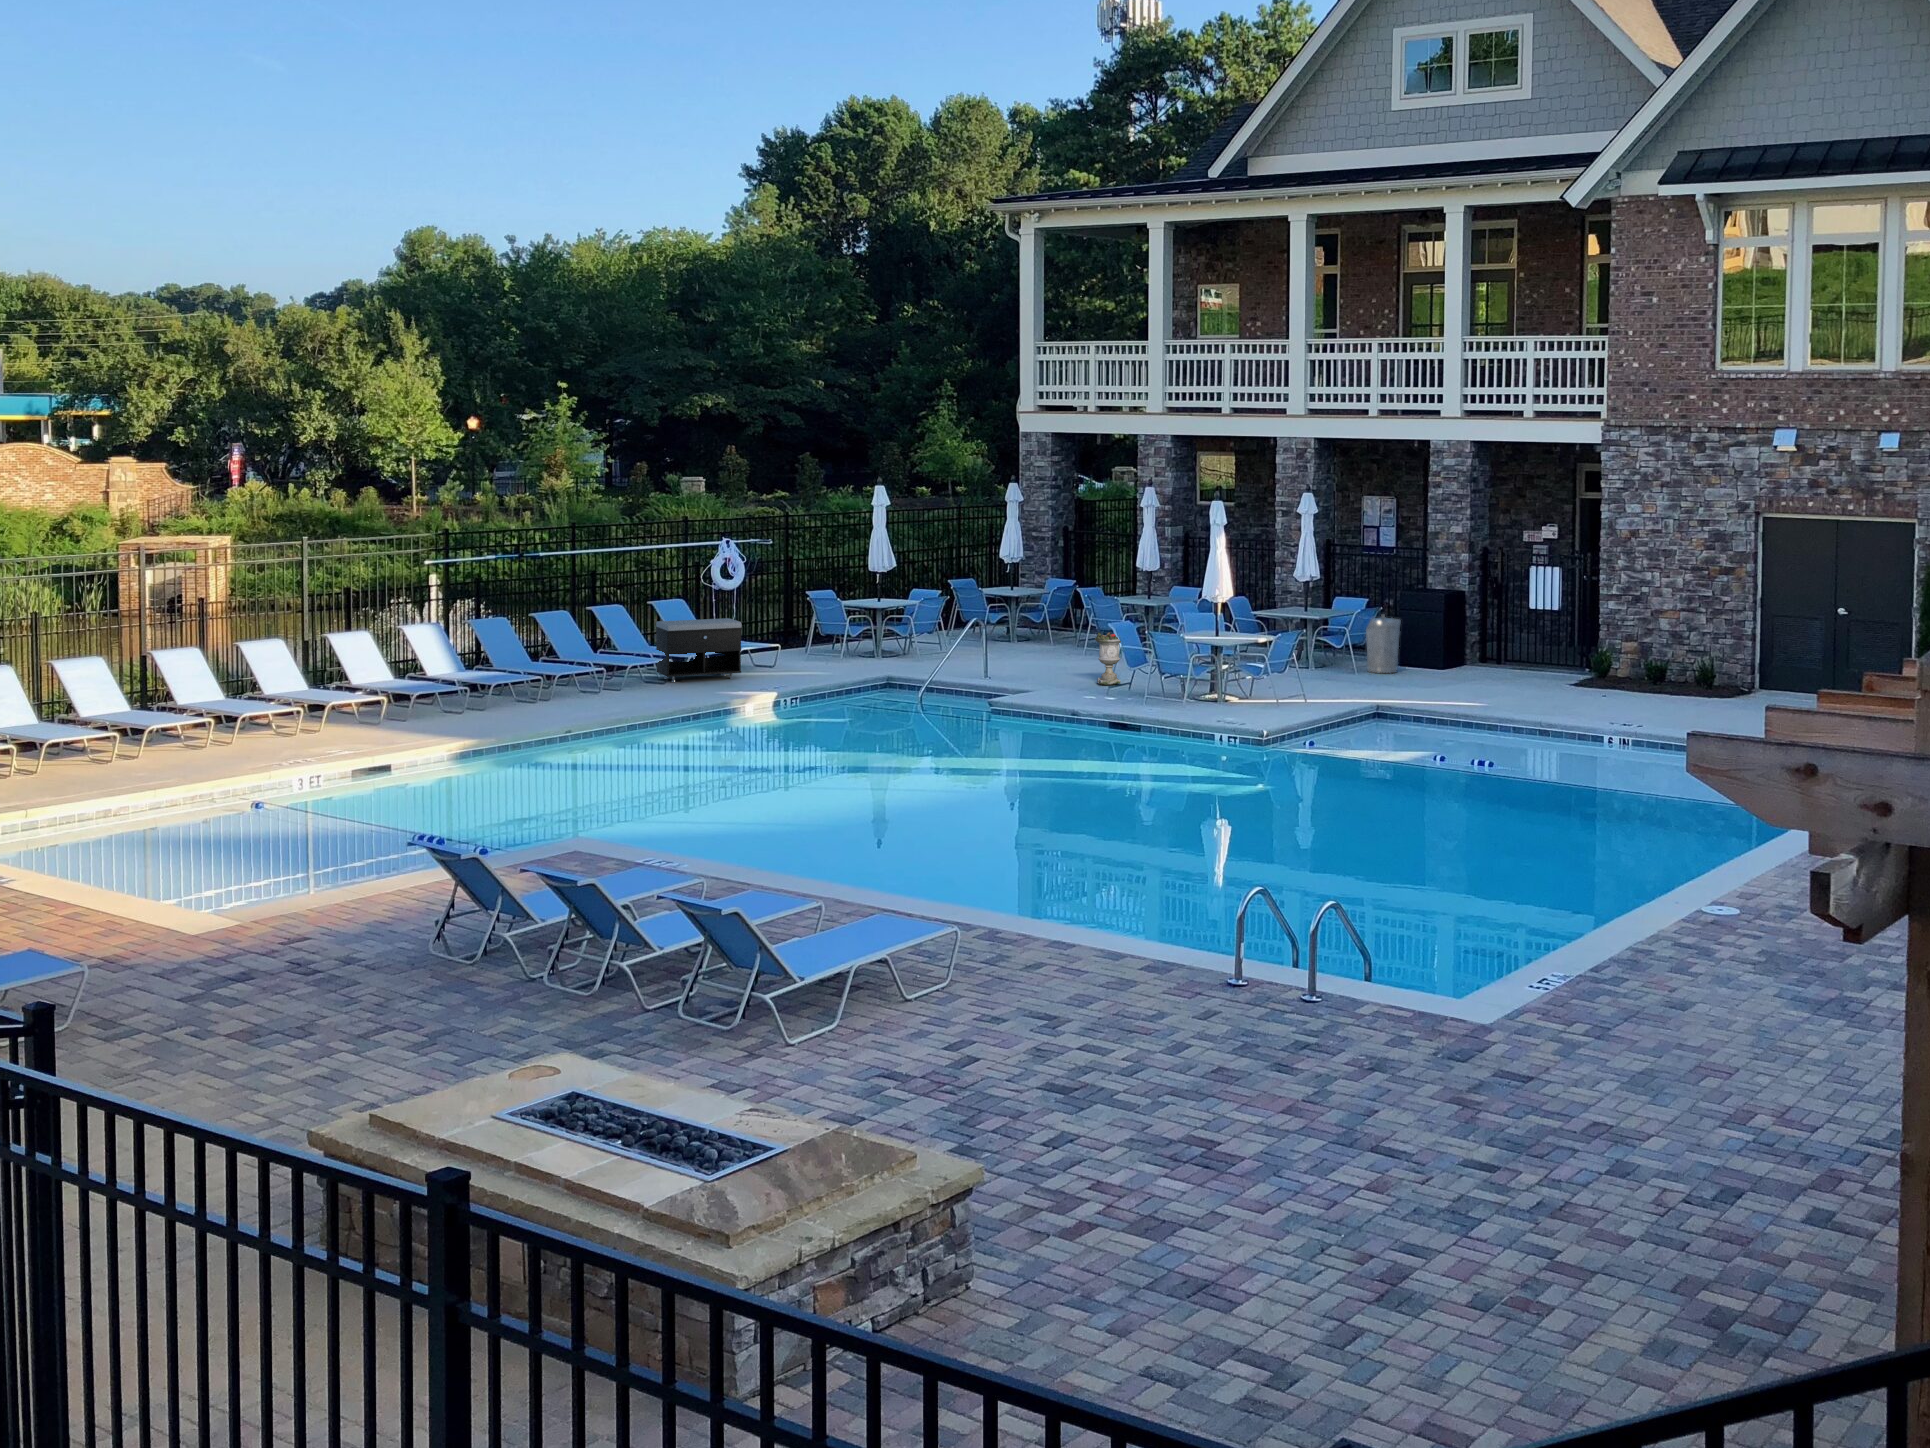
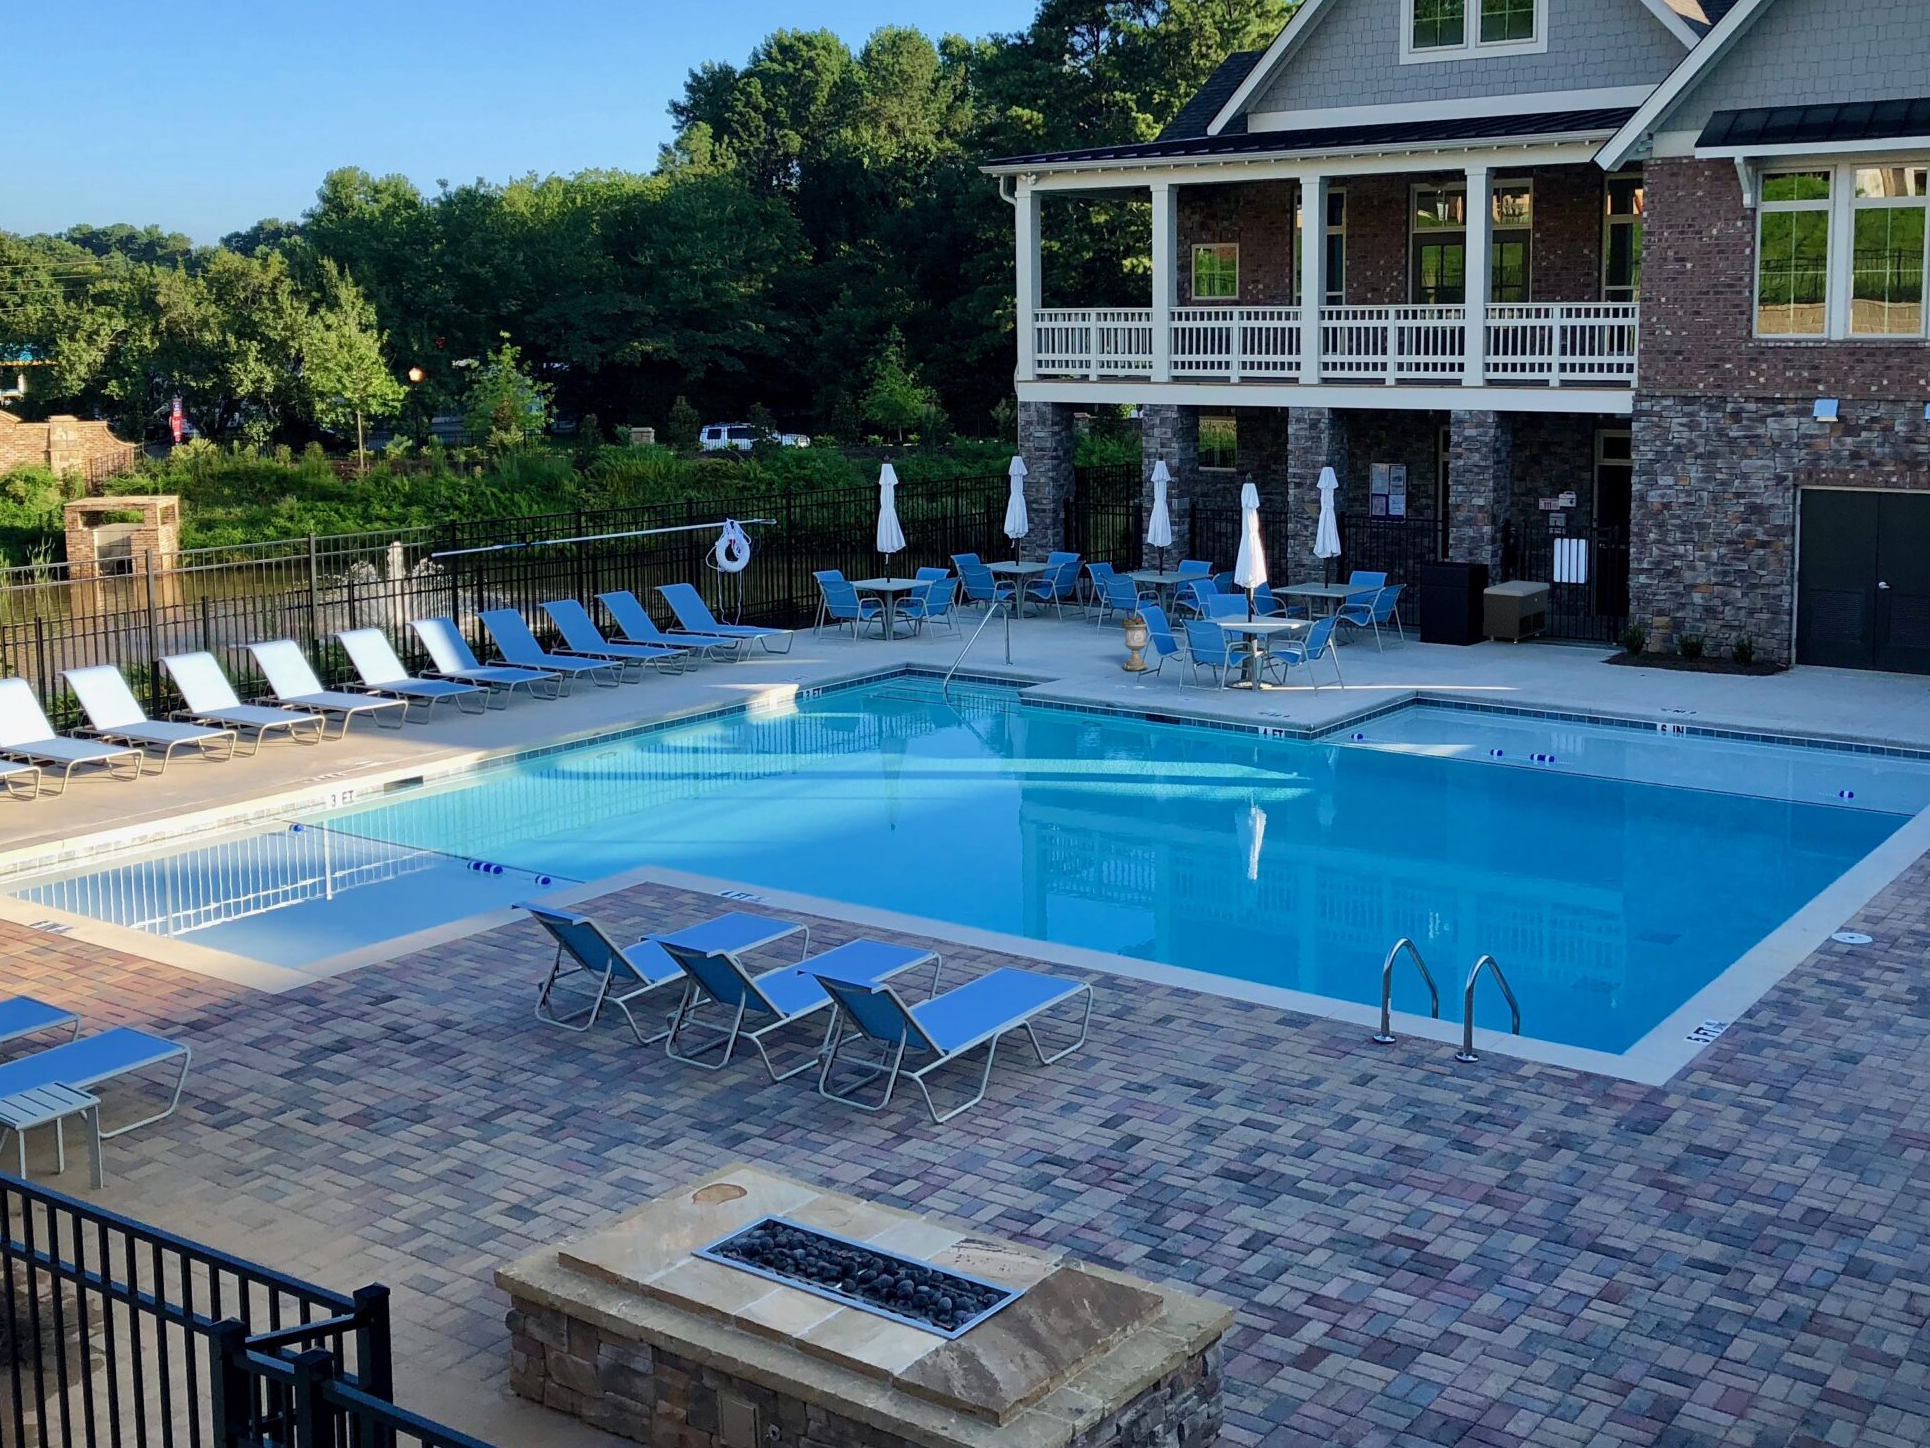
trash can: present [1366,615,1401,673] -> none [1386,588,1423,648]
storage bench: present [656,618,742,682] -> present [1483,581,1550,643]

